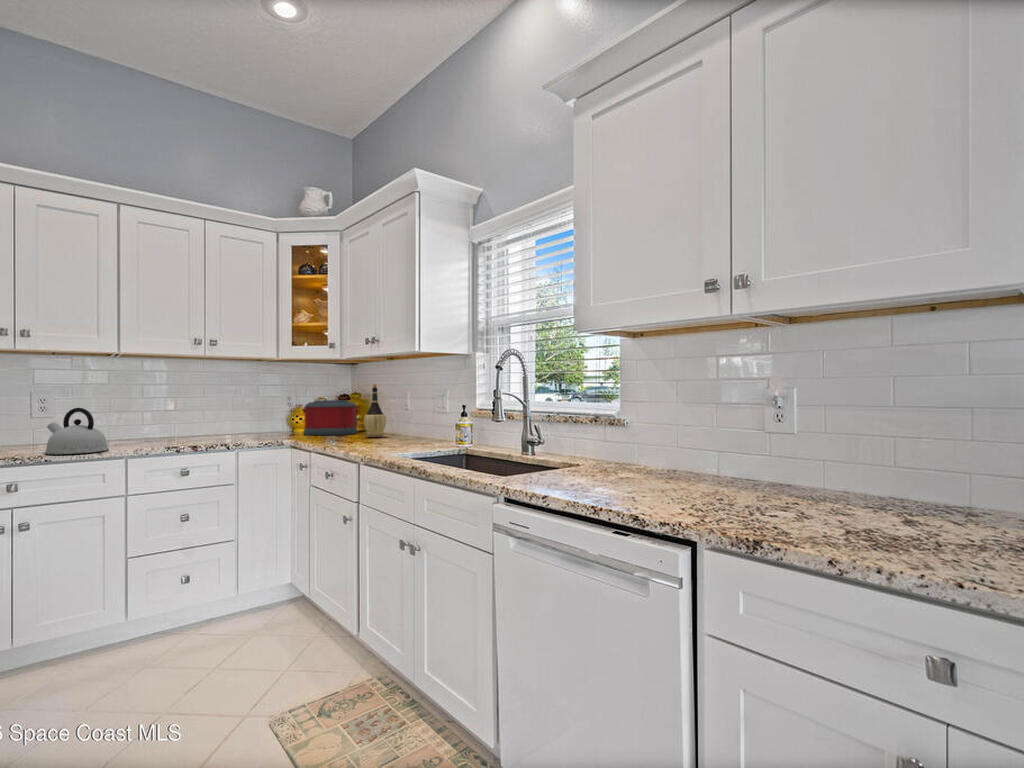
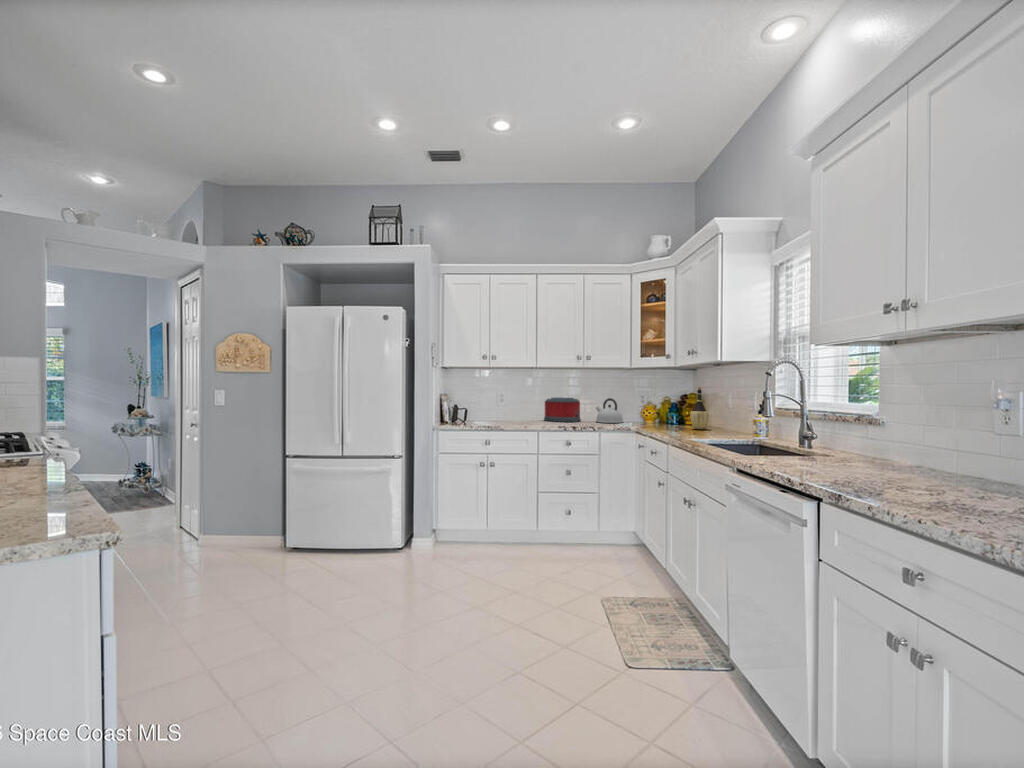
toaster: present [303,400,357,435] -> present [544,397,581,422]
kettle: present [45,408,109,454] -> present [596,398,623,423]

